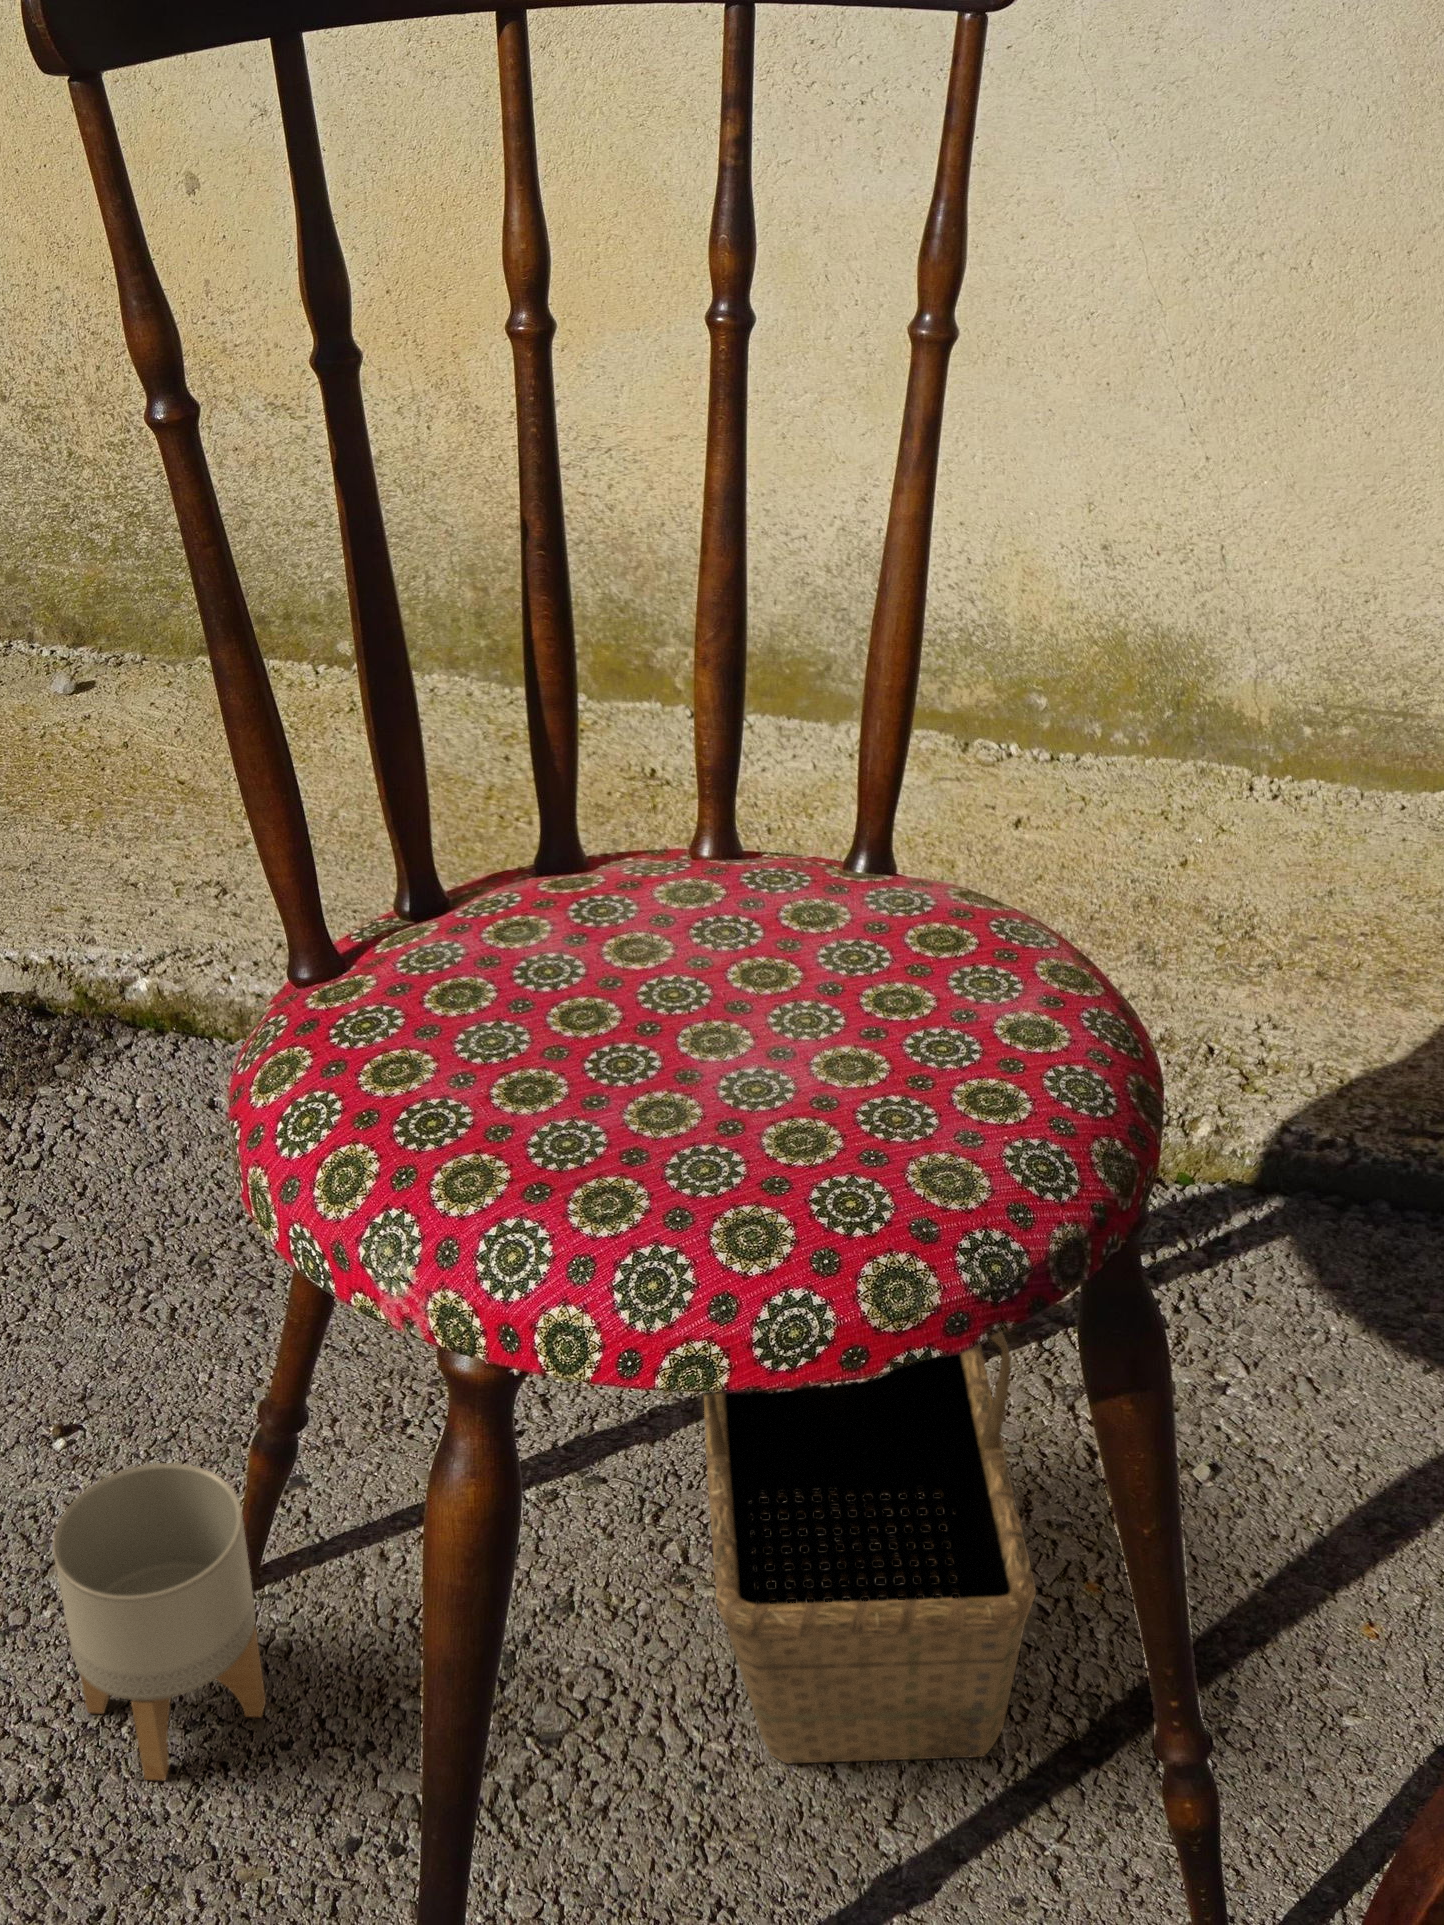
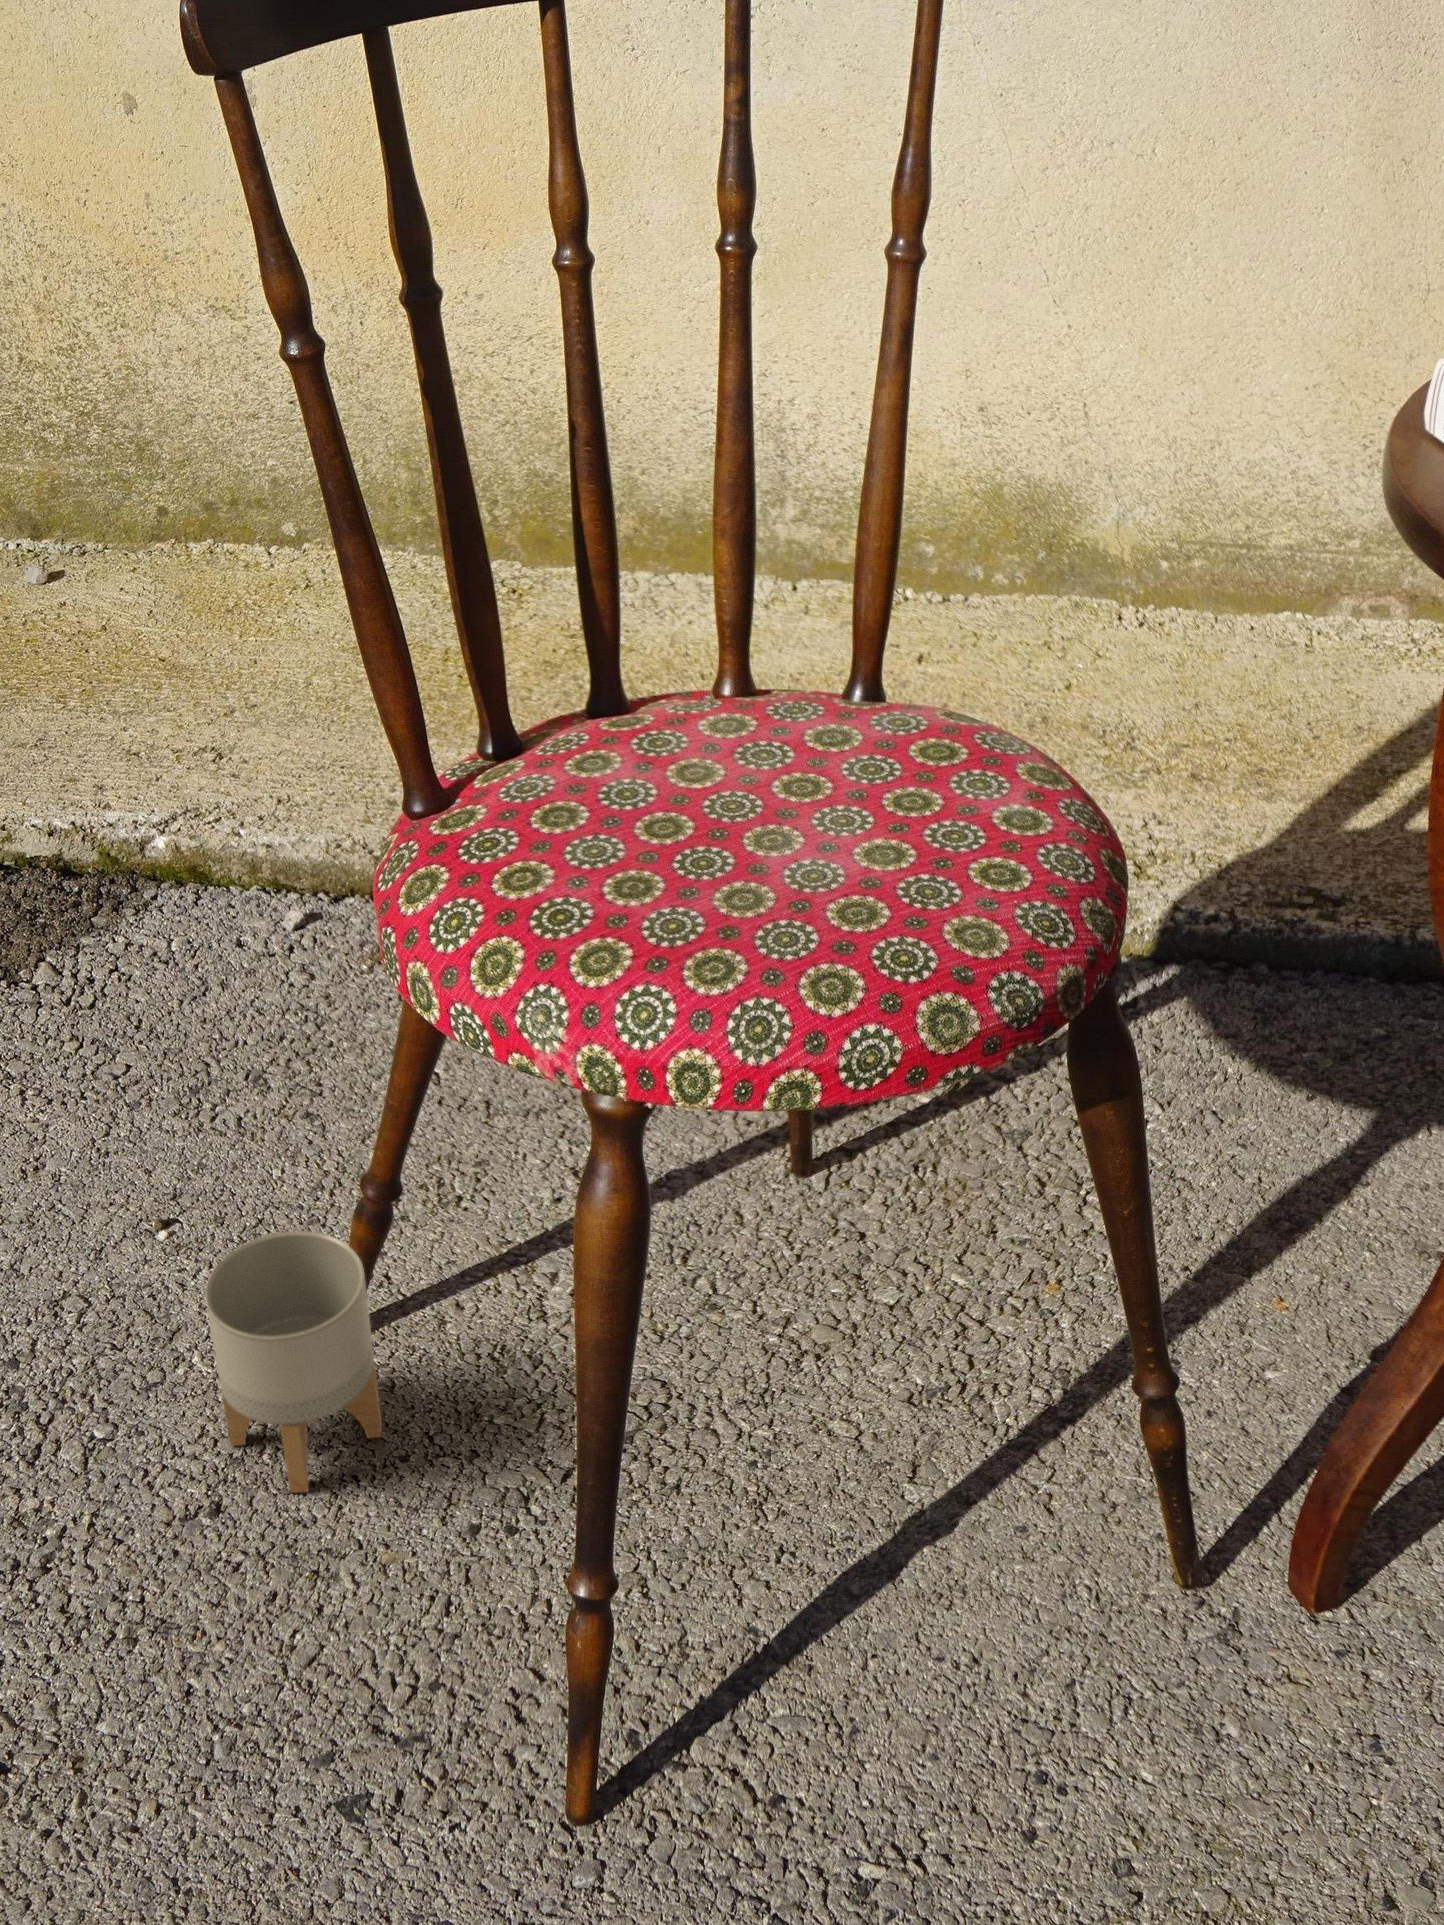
basket: present [703,1332,1036,1764] -> none [724,1055,1024,1439]

